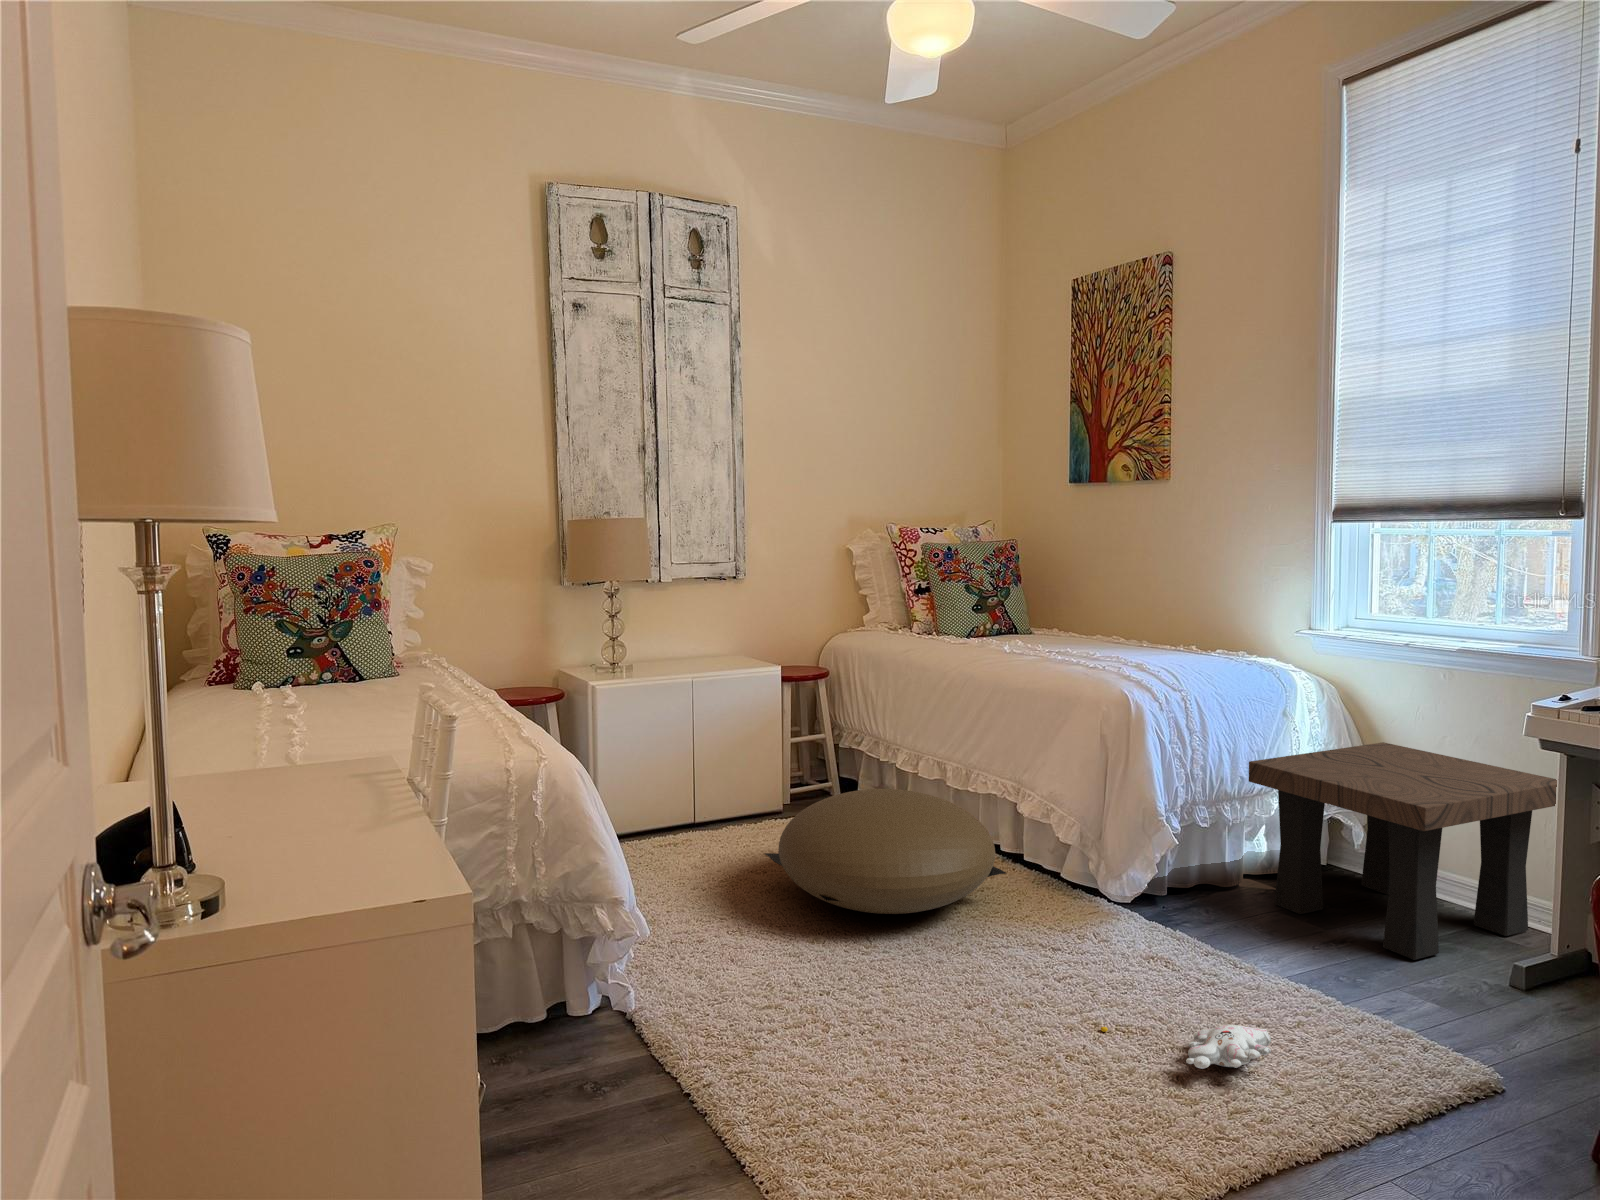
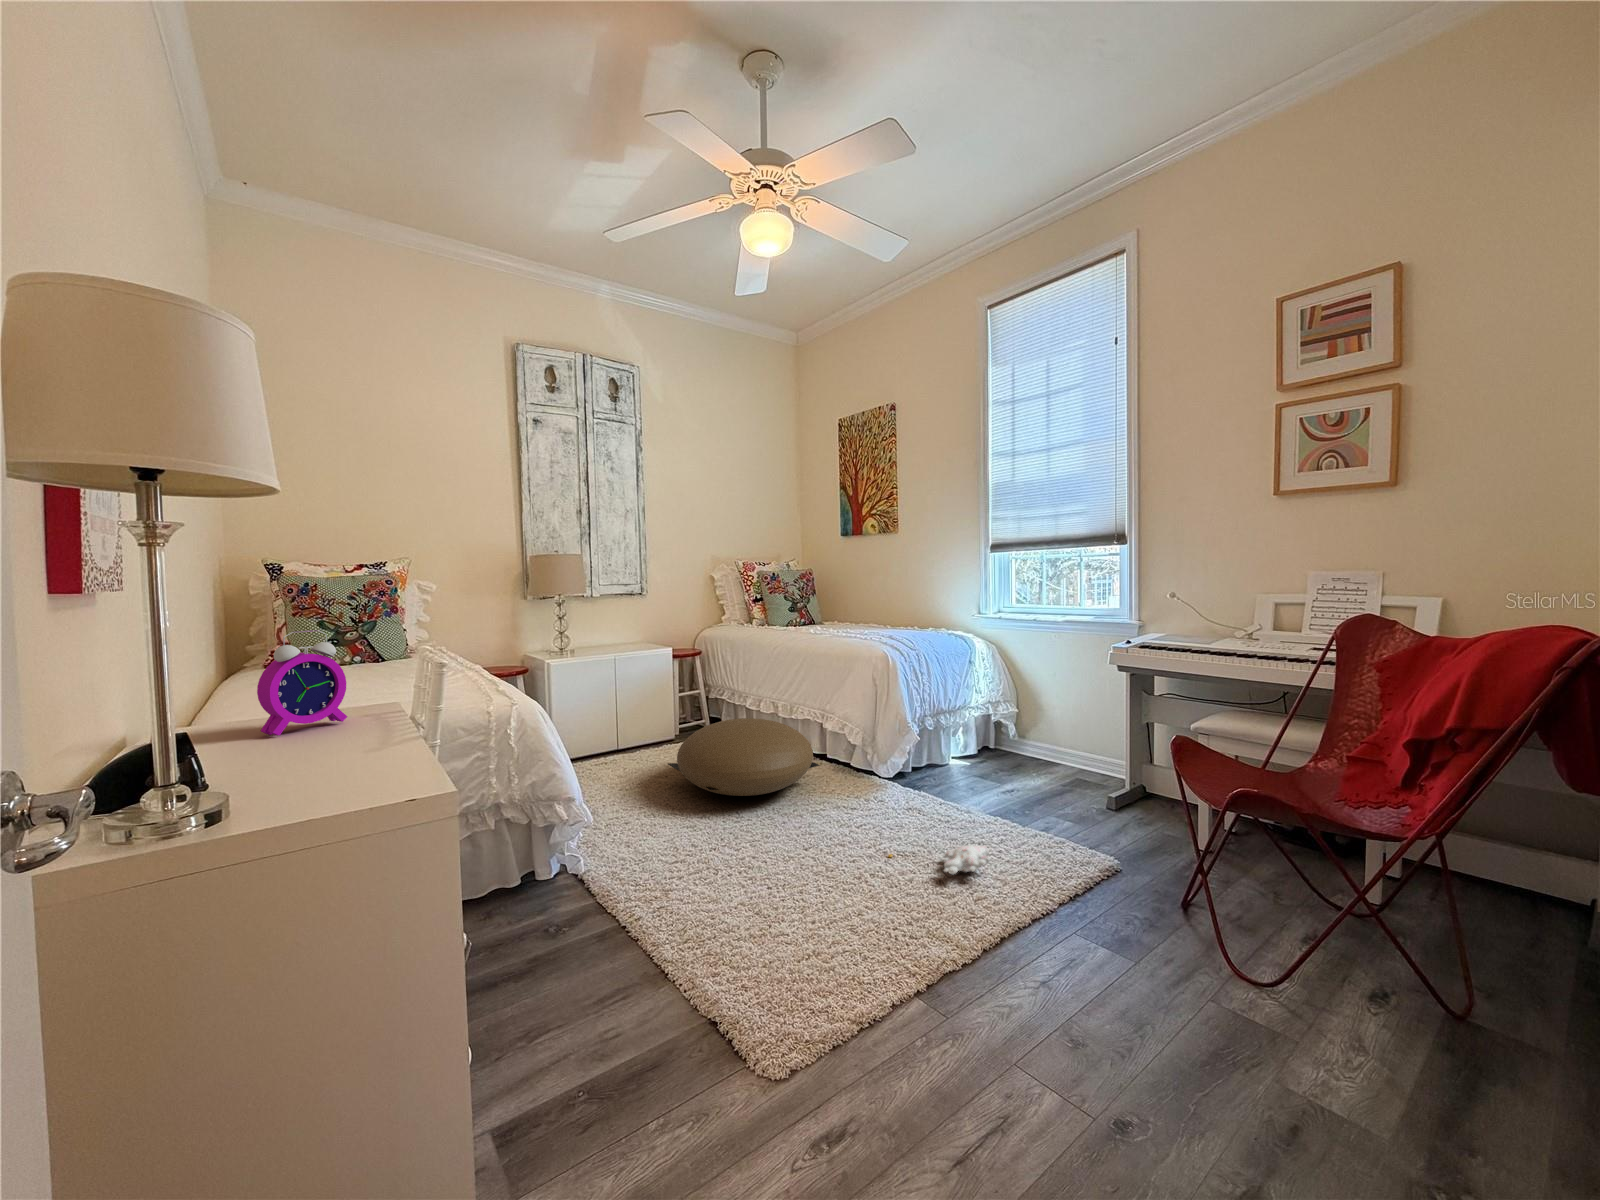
alarm clock: none [227,665,330,801] -> present [257,630,347,735]
side table: present [1249,742,1557,960] -> none [957,677,1128,799]

